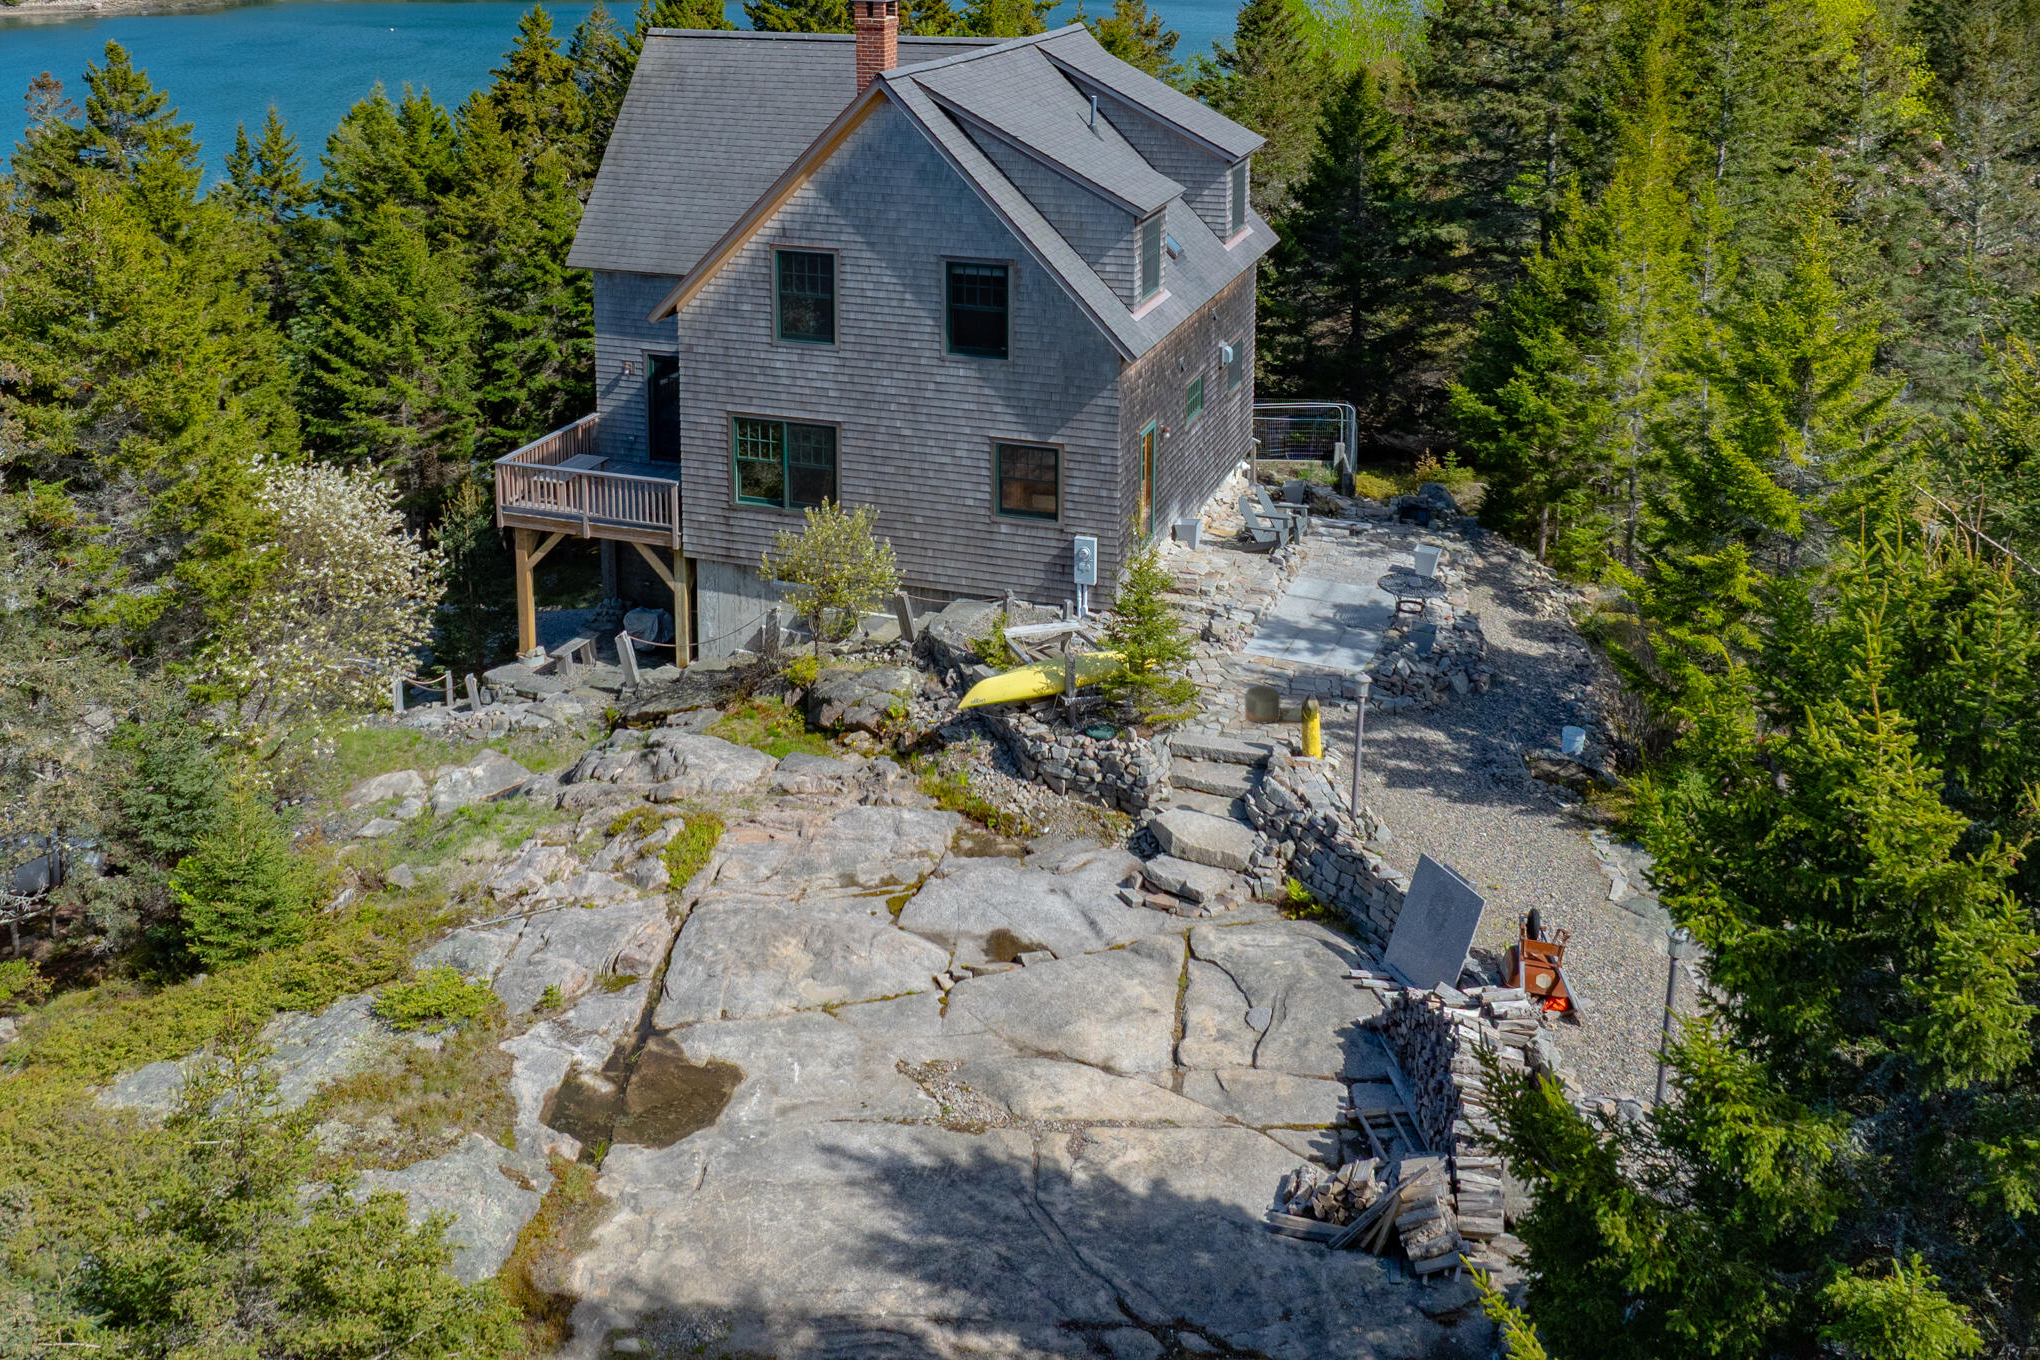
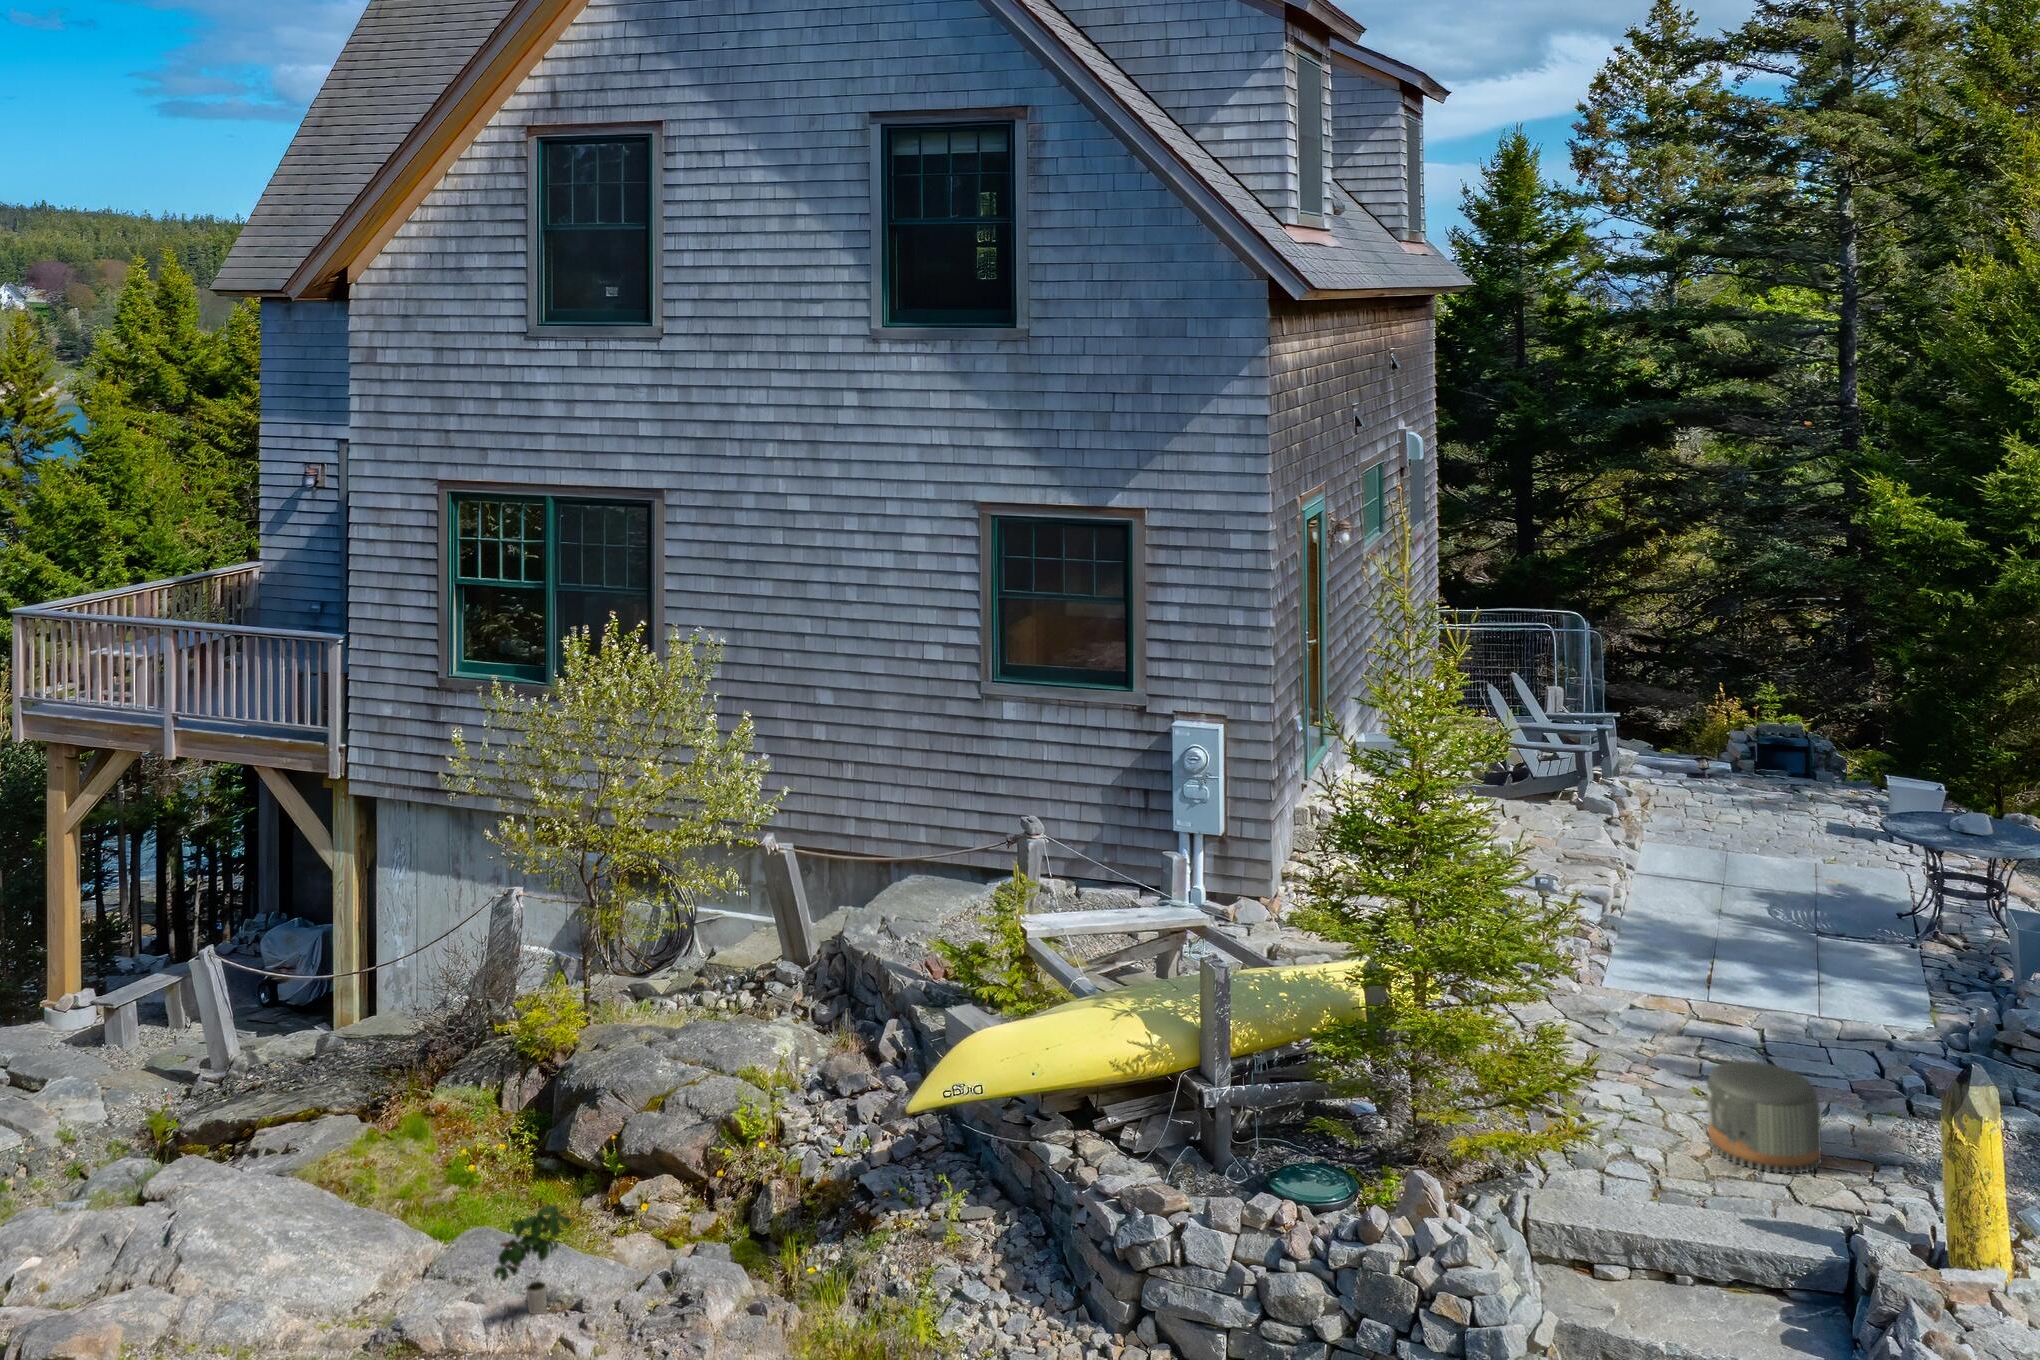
potted plant: present [639,740,664,774] -> present [493,1205,571,1314]

